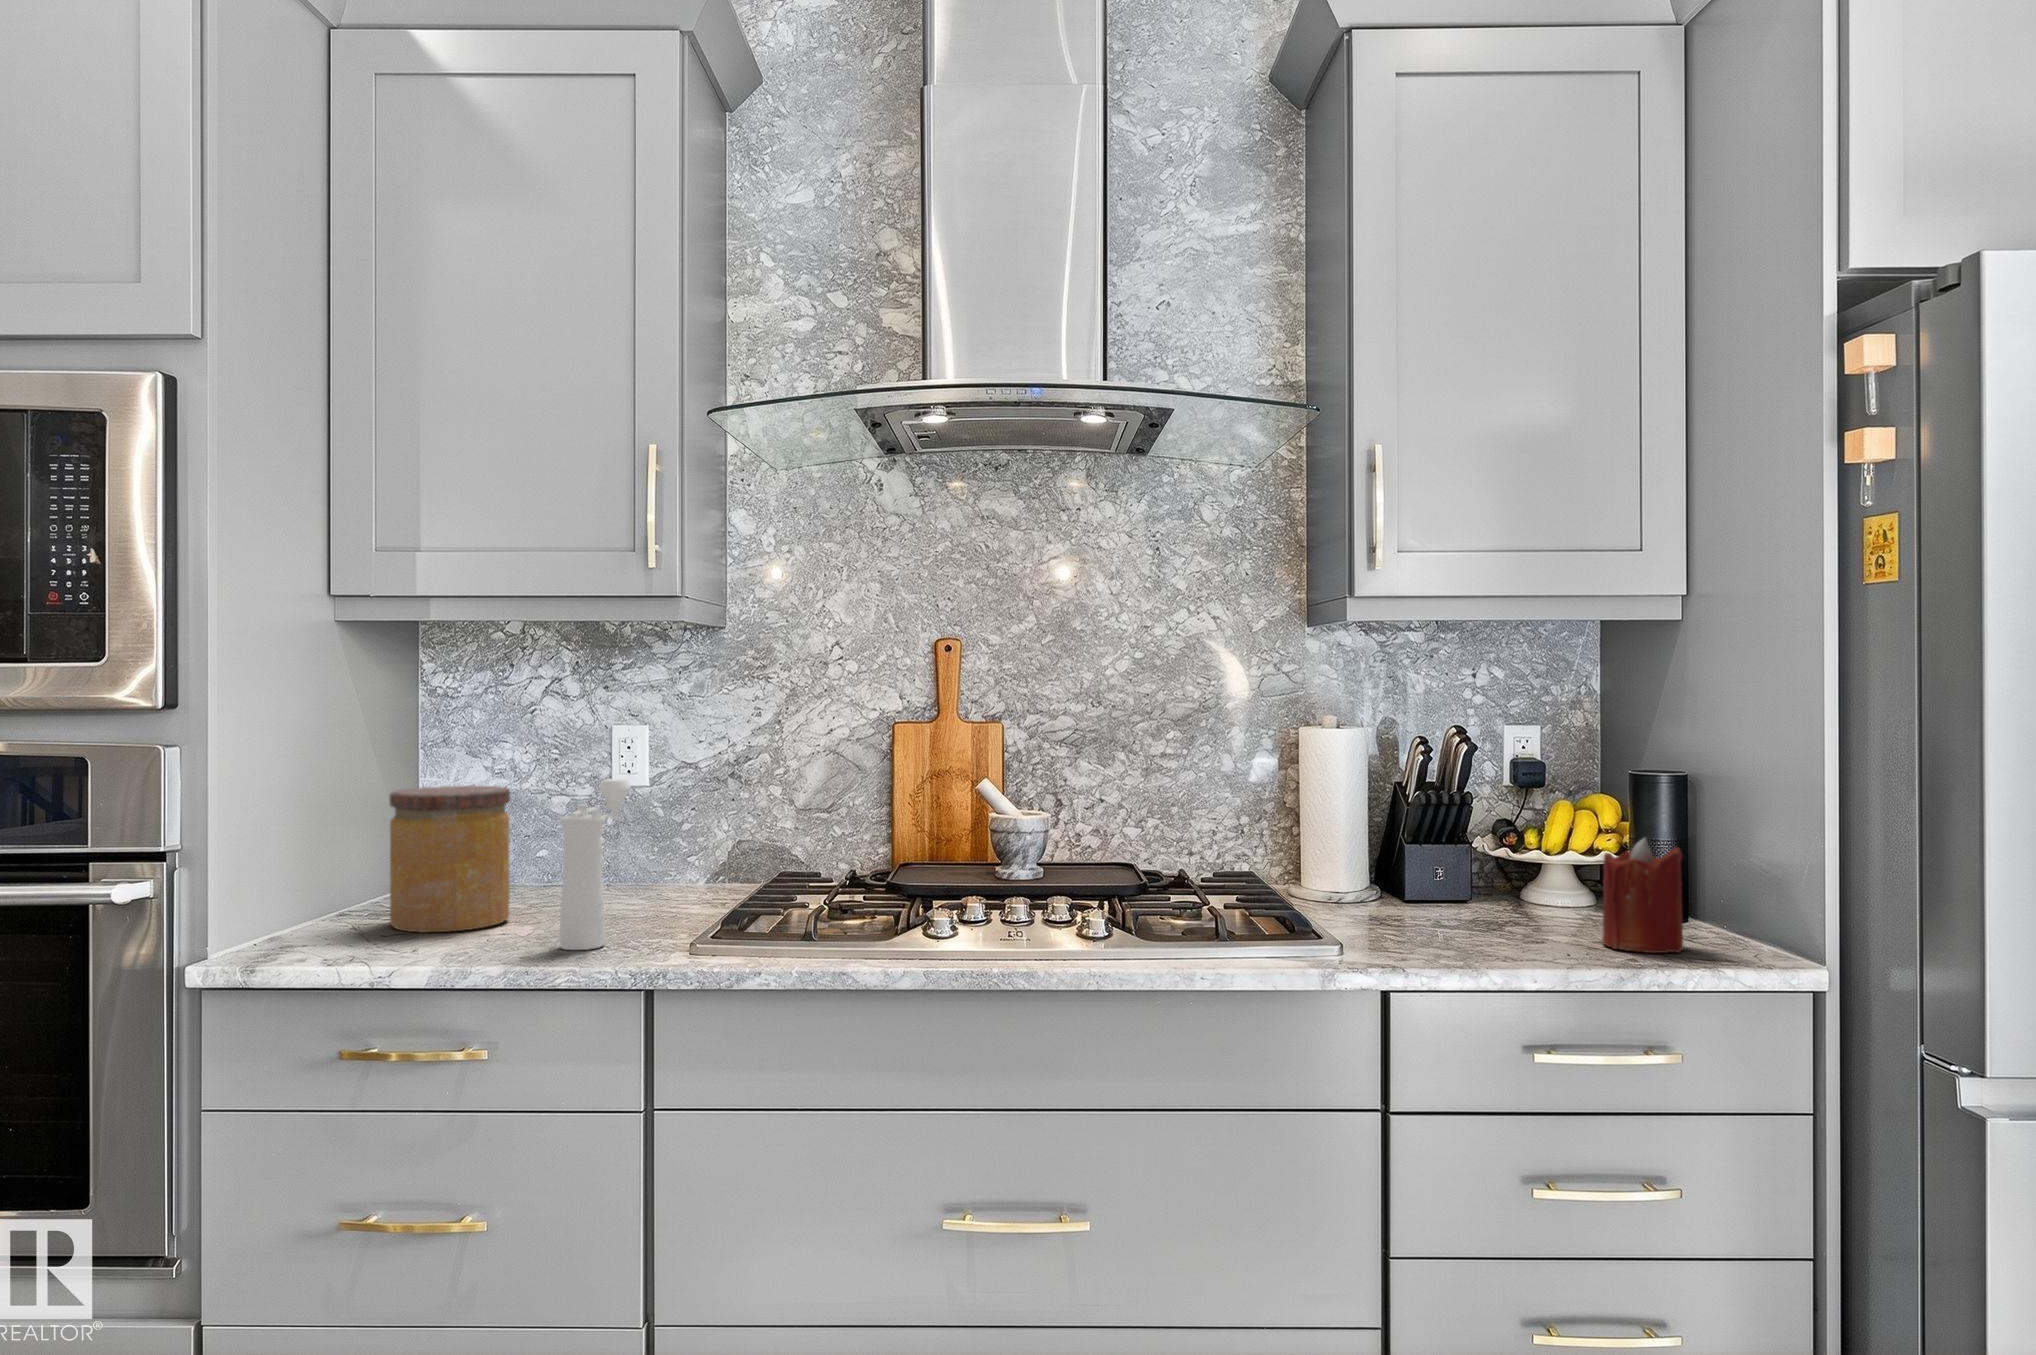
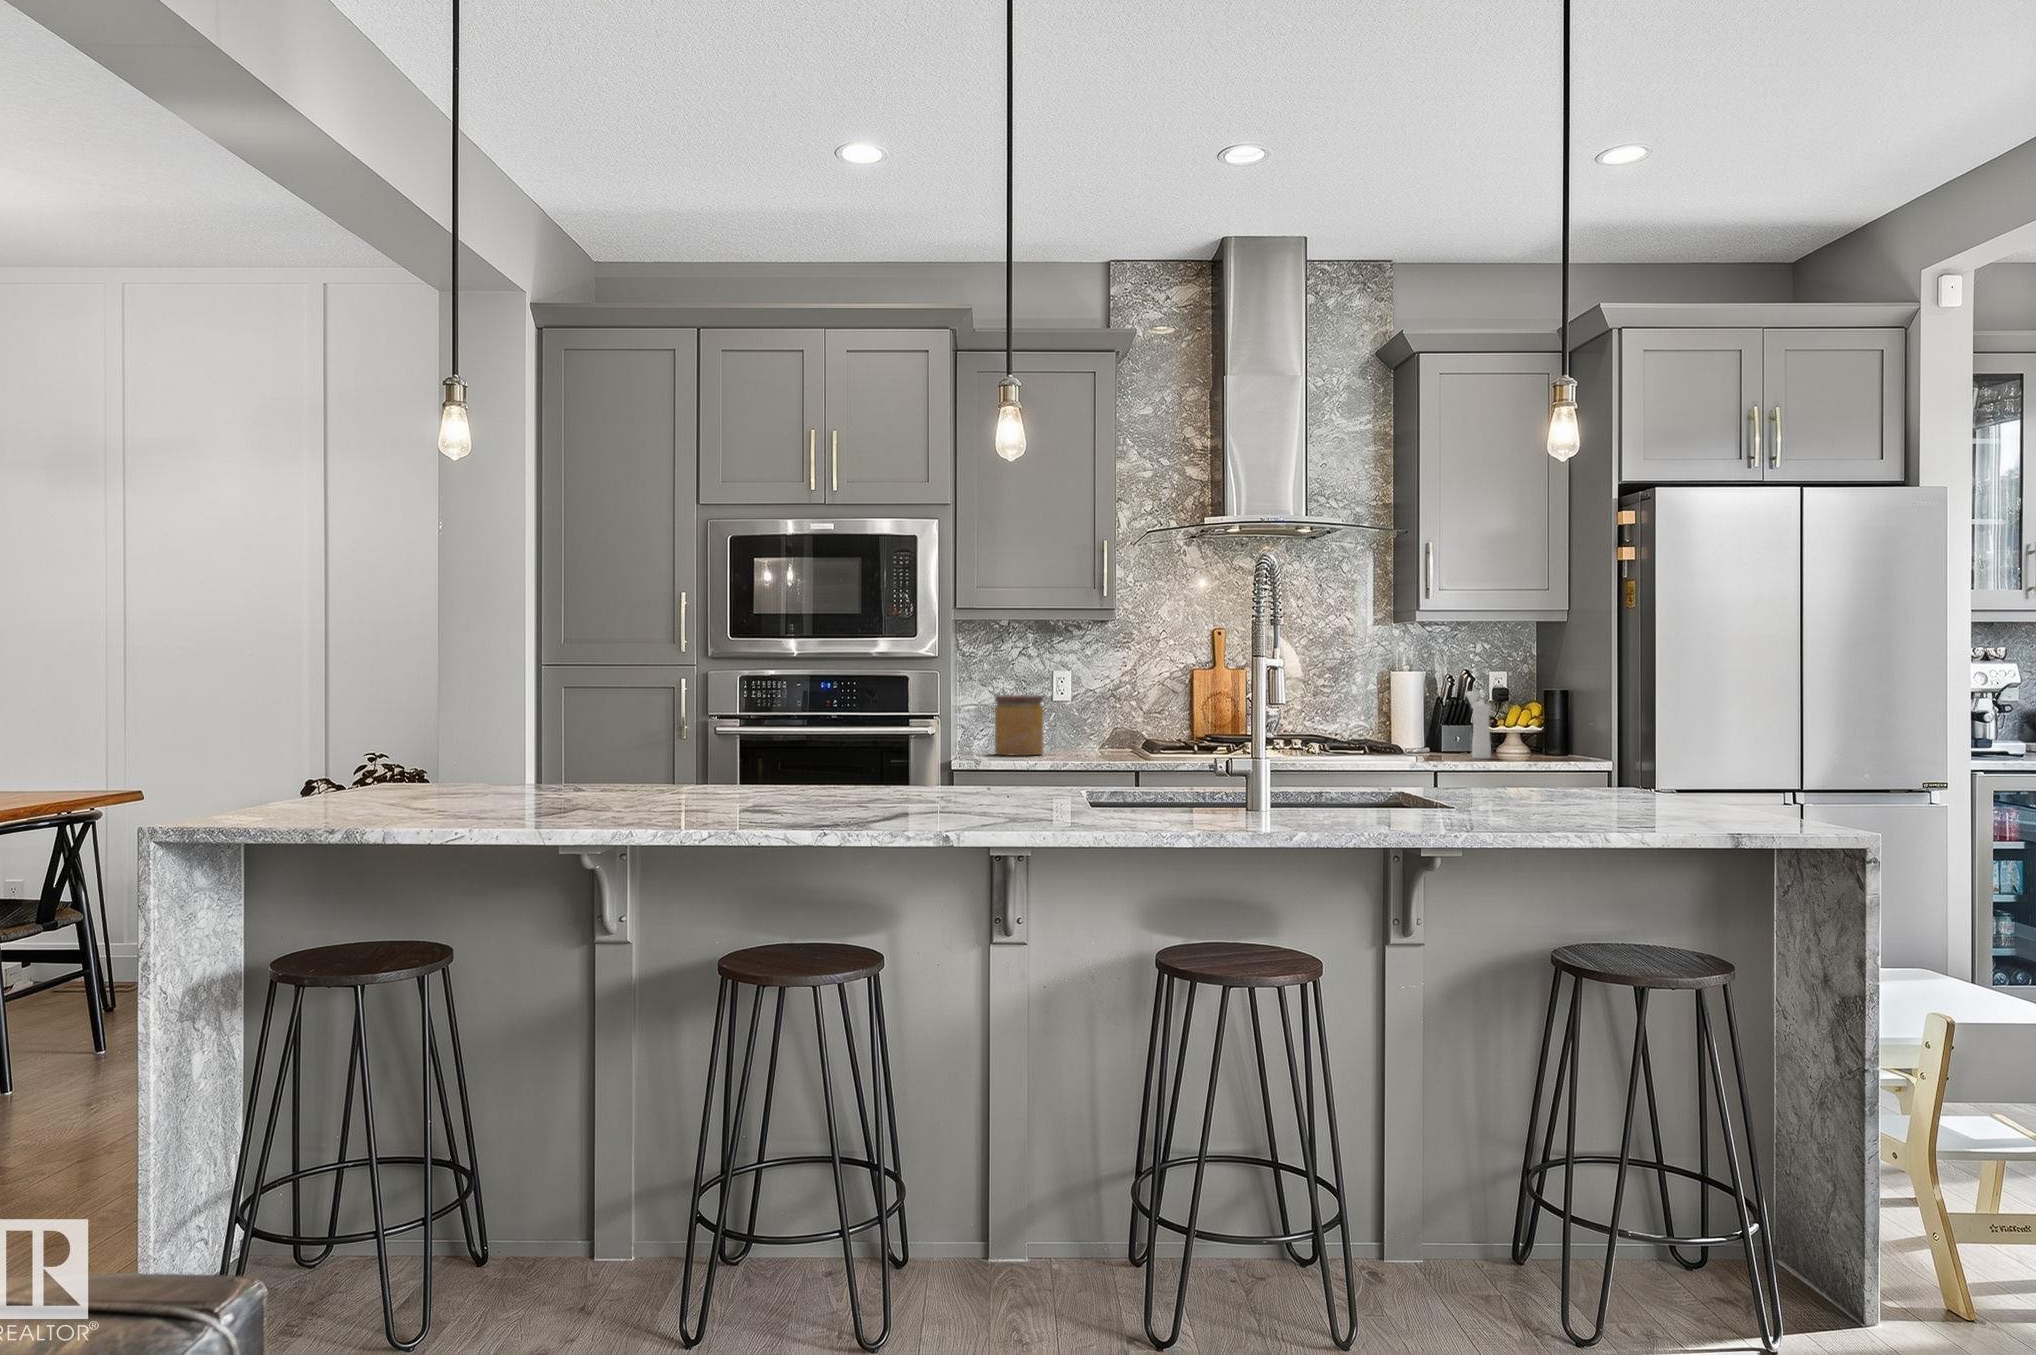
pepper mill: present [560,779,631,950] -> present [1466,691,1491,759]
candle: present [1602,838,1683,953] -> none [1526,713,1559,760]

